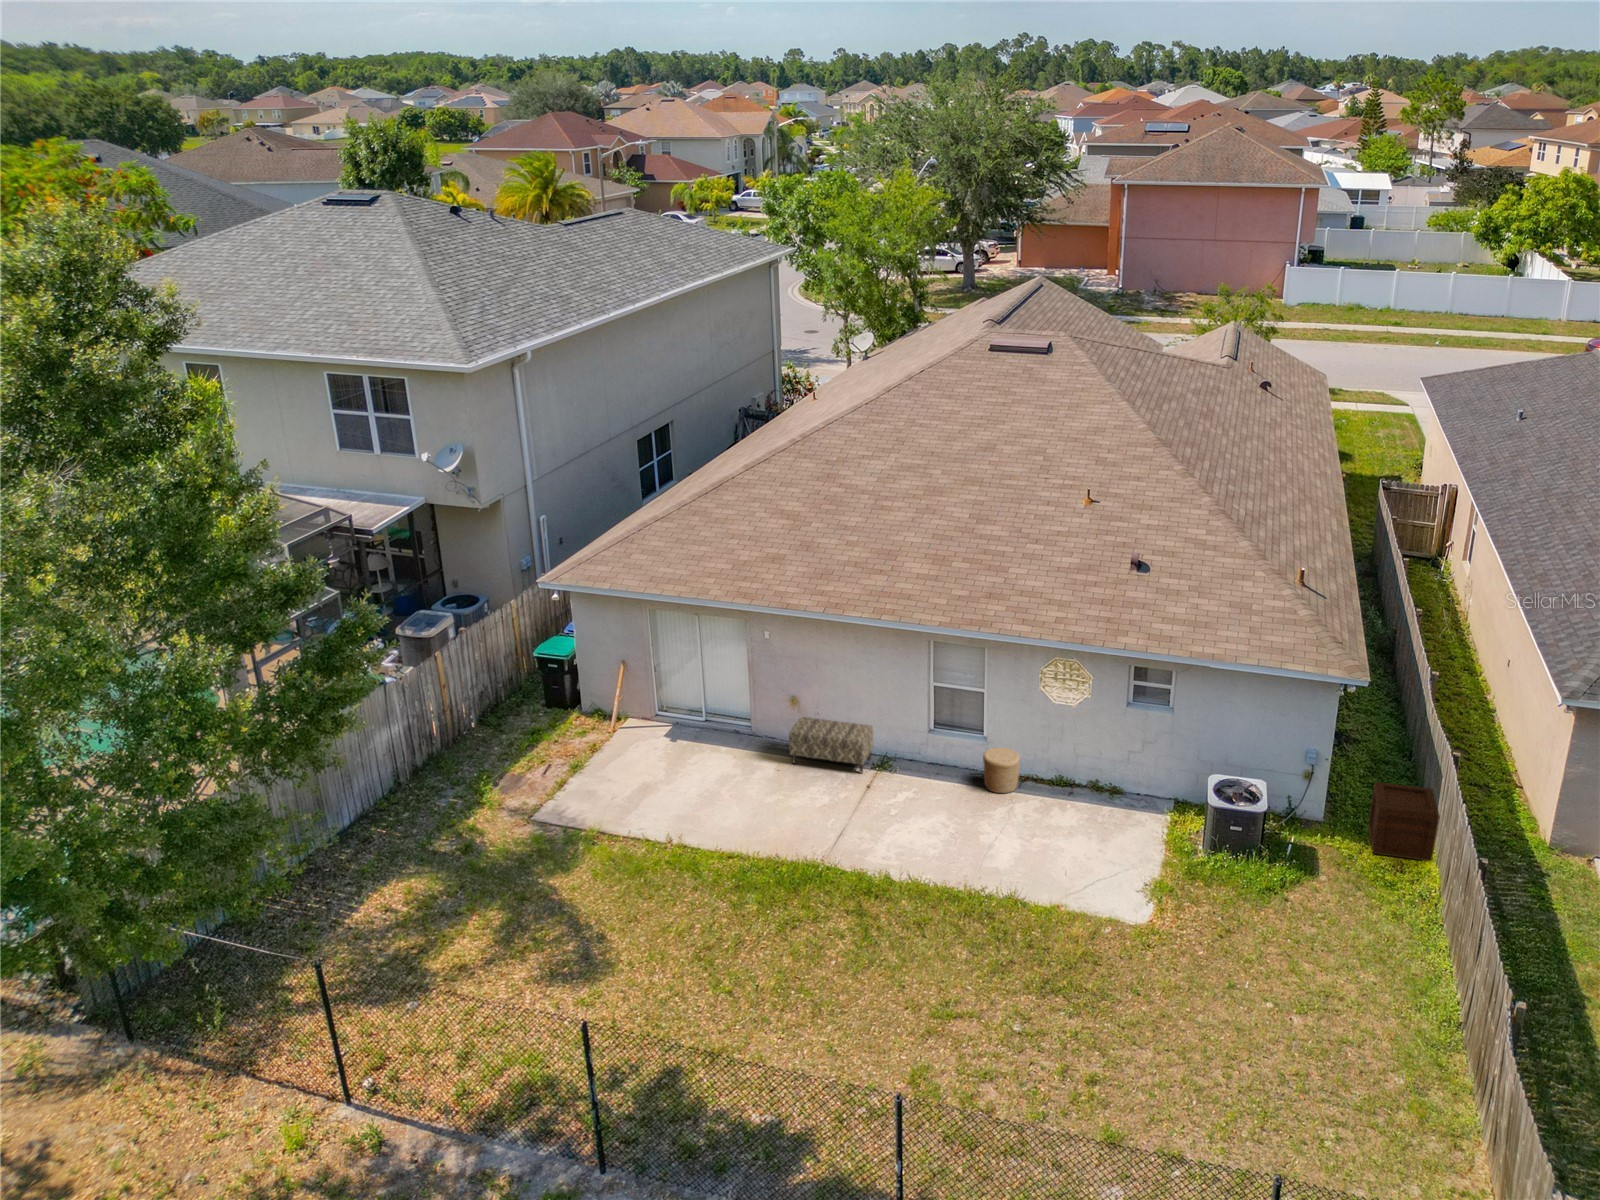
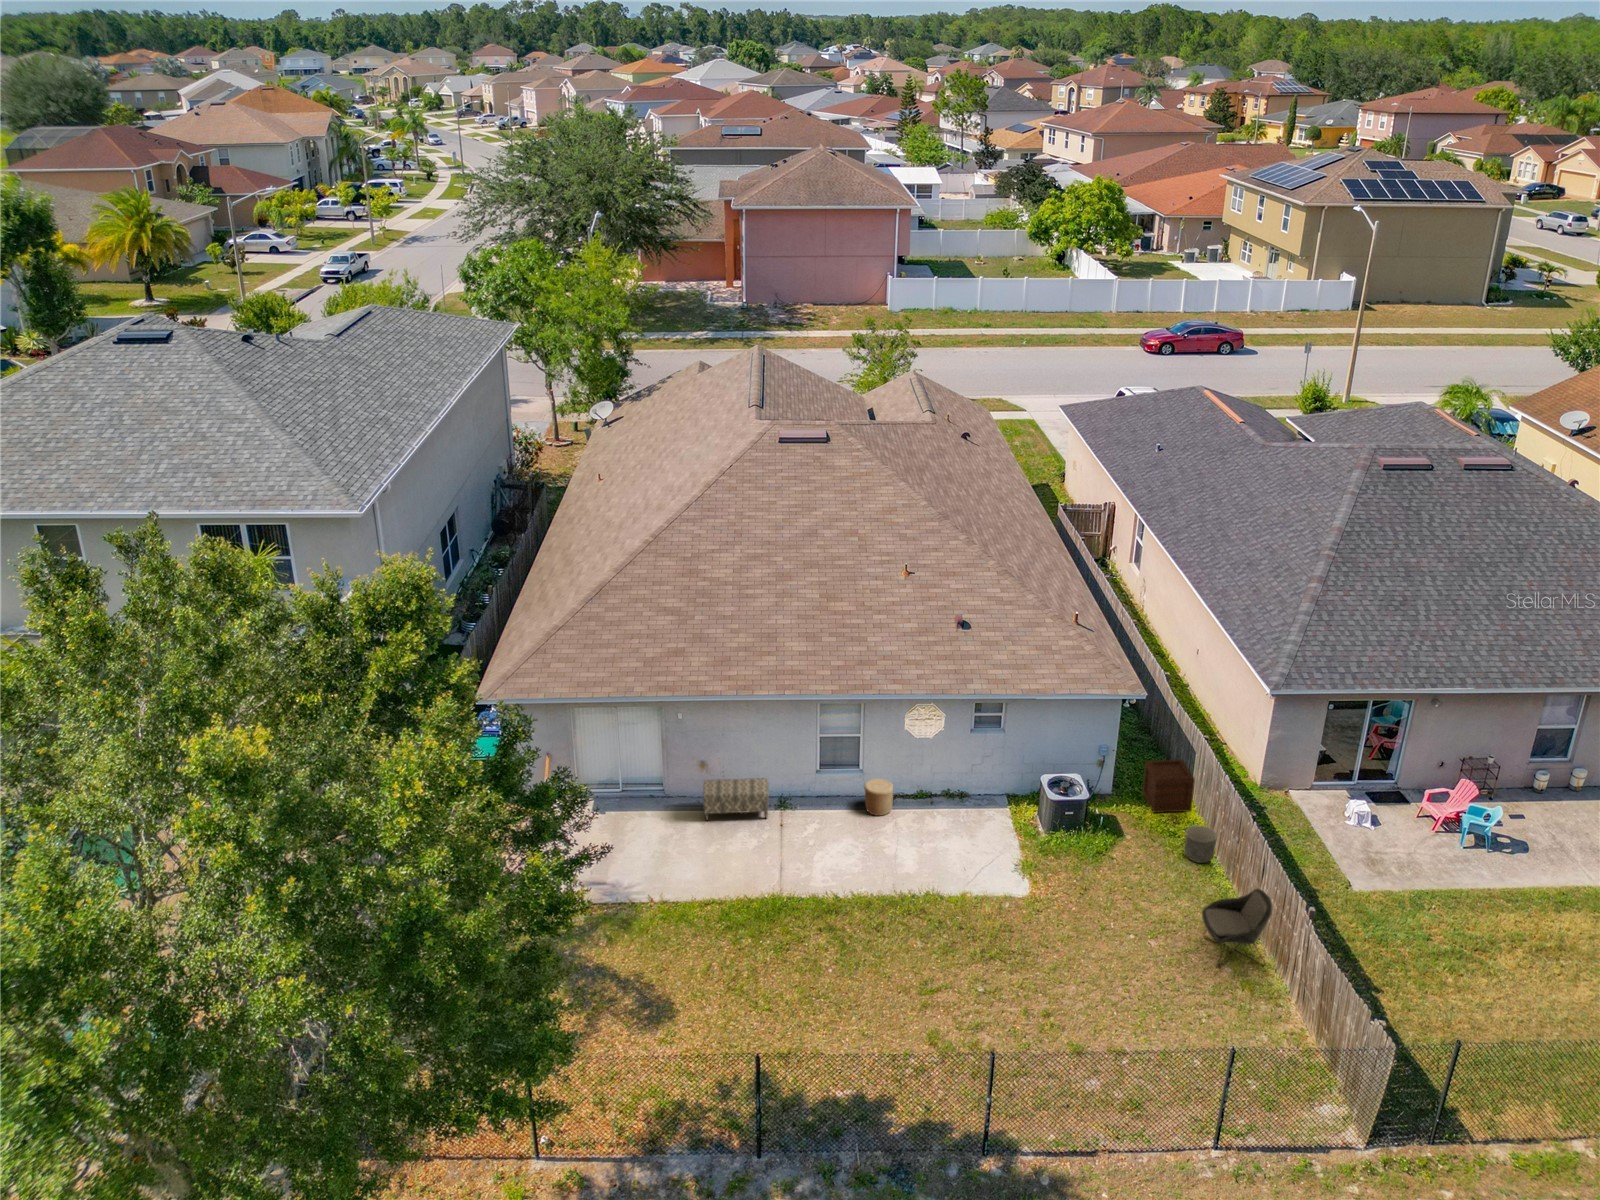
planter: none [1397,878,1448,933] -> present [1185,825,1217,863]
lounge chair: none [1373,979,1483,1100] -> present [1202,889,1272,968]

